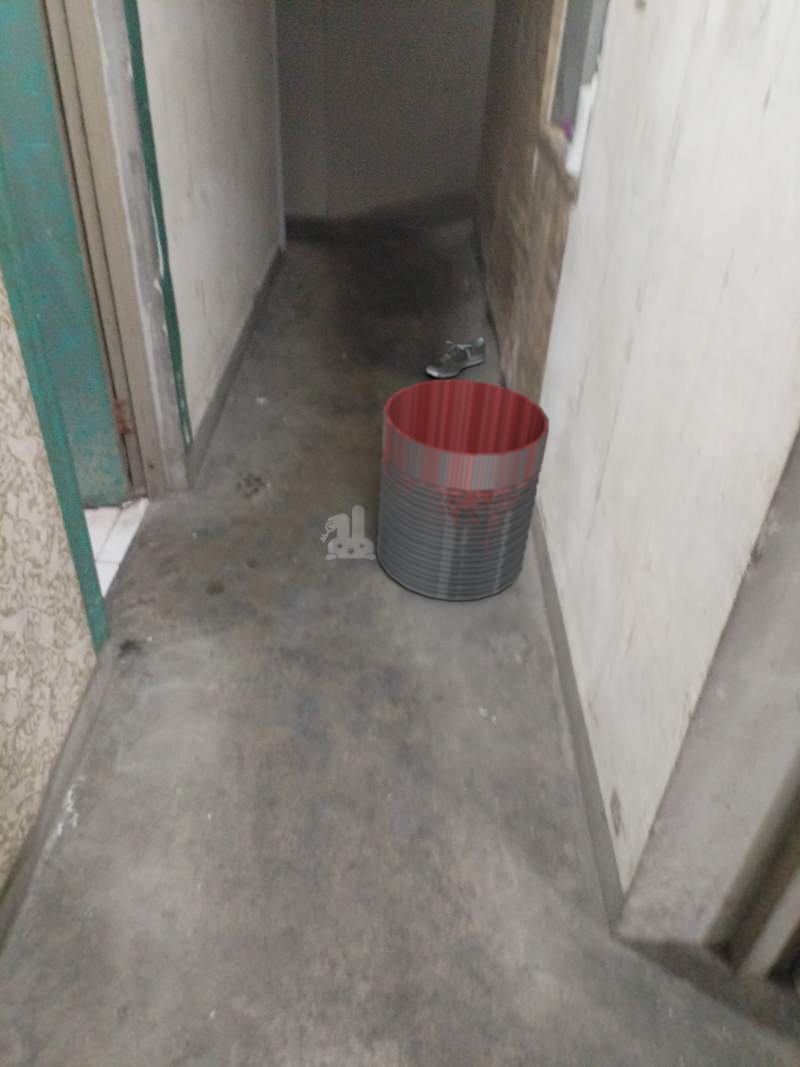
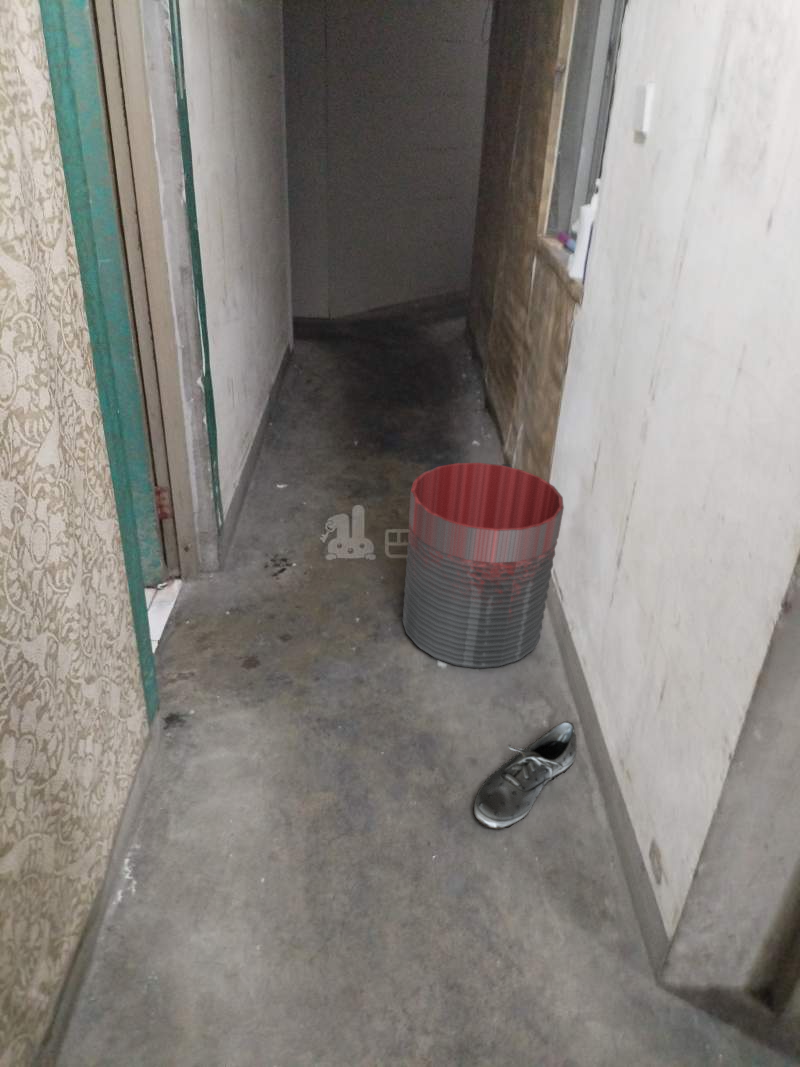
shoe: present [426,338,486,379] -> present [474,721,577,829]

